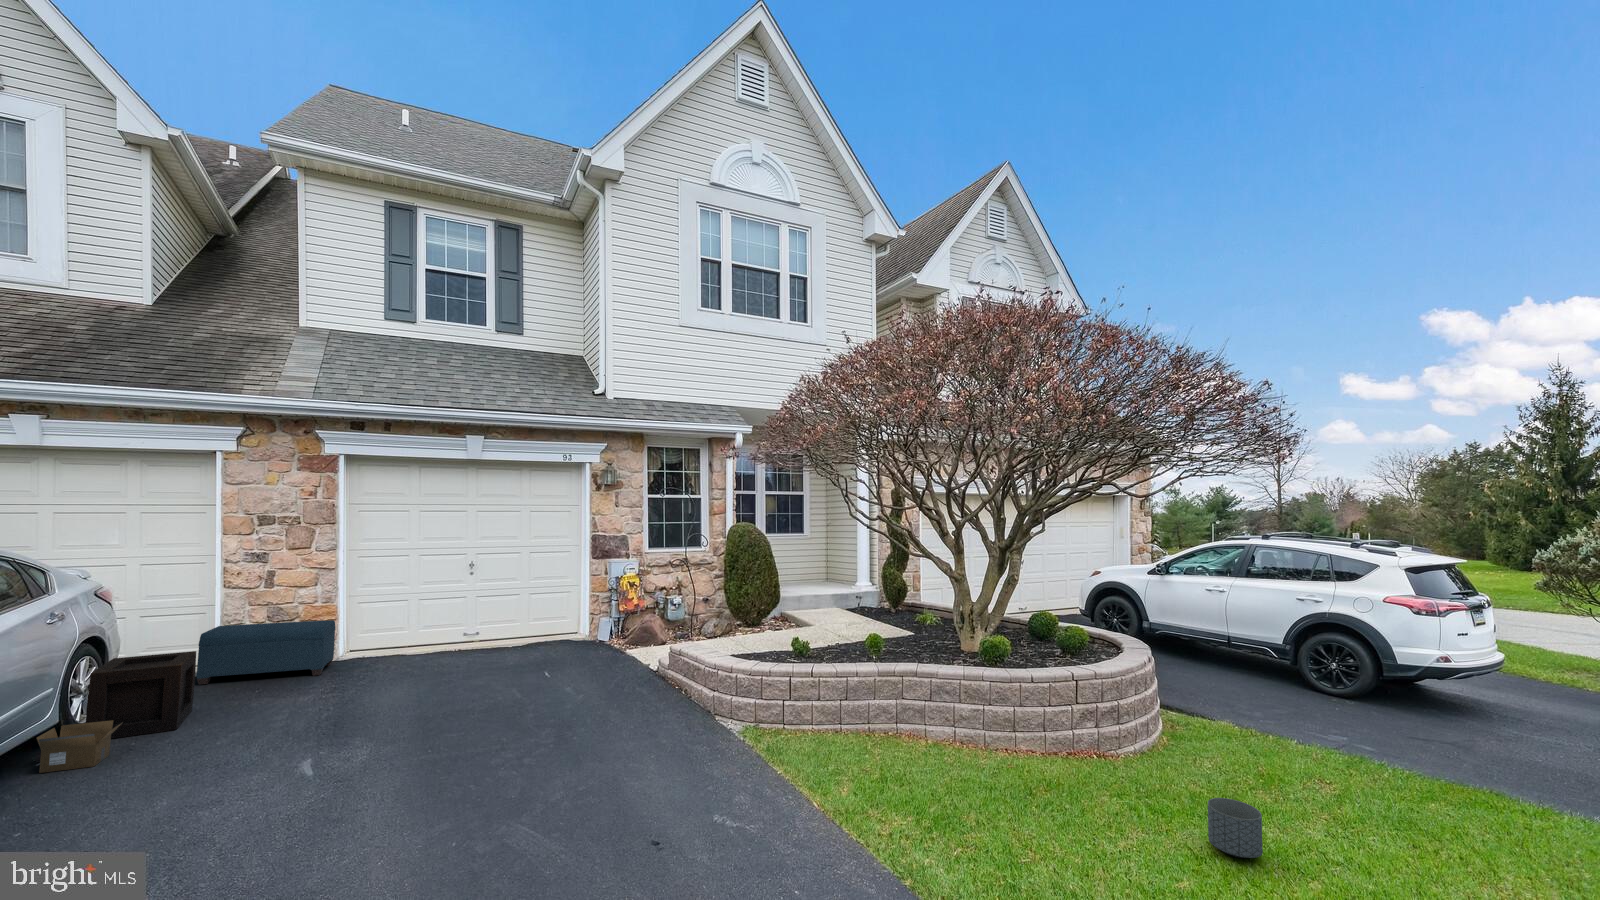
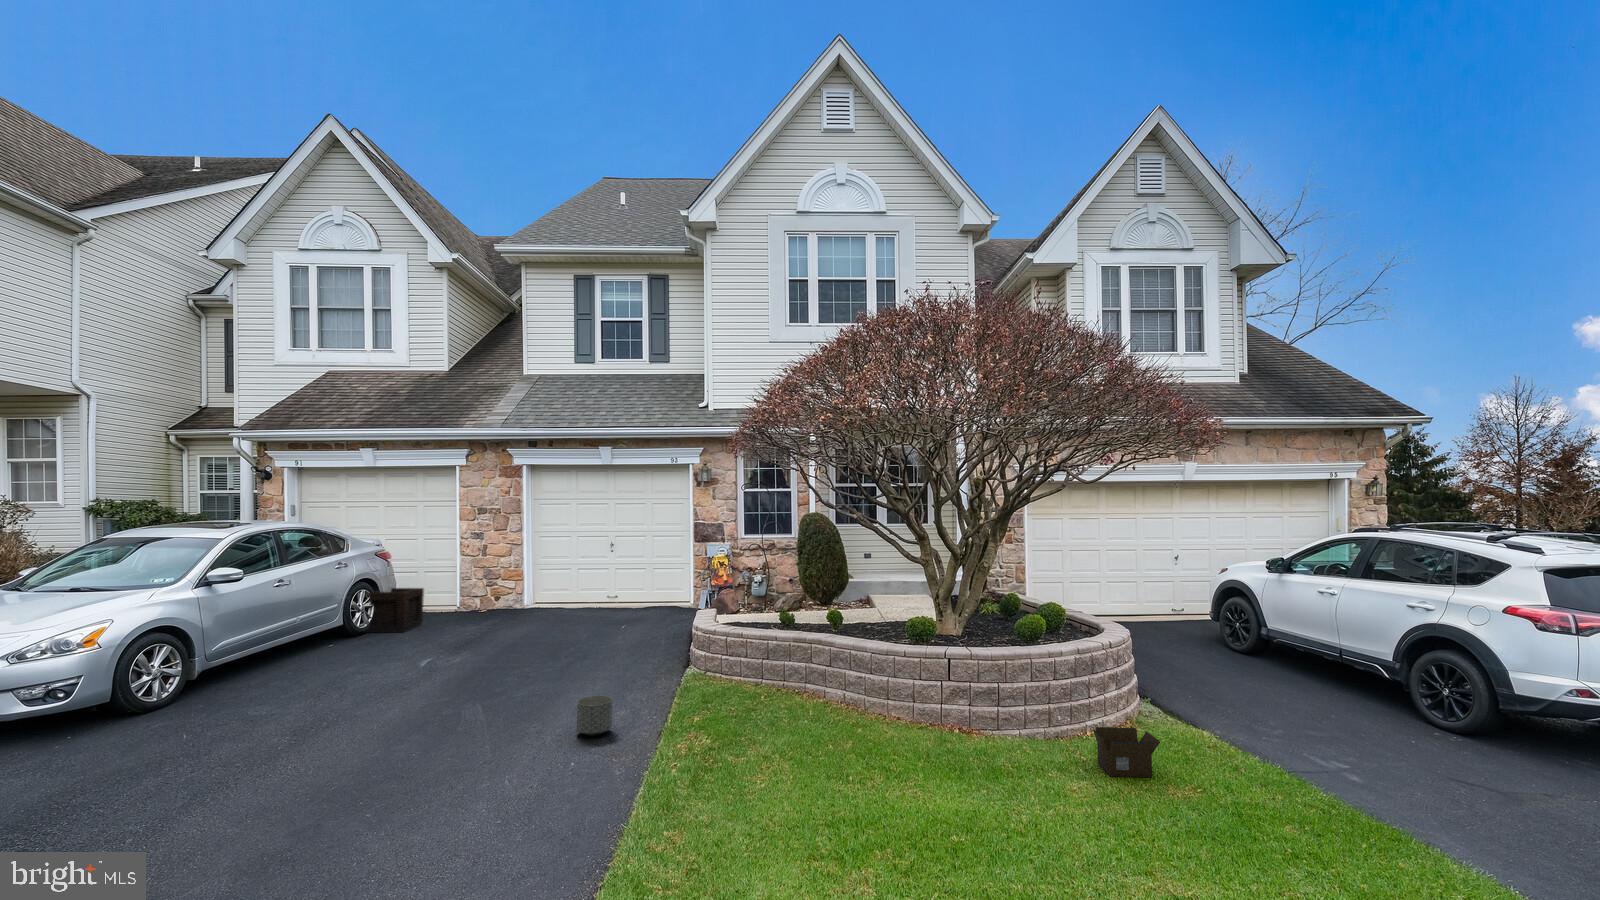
bench: present [197,620,336,685] -> none [440,579,520,615]
cardboard box: present [36,720,123,773] -> present [1093,727,1160,777]
planter: present [1208,798,1263,858] -> present [576,696,613,736]

